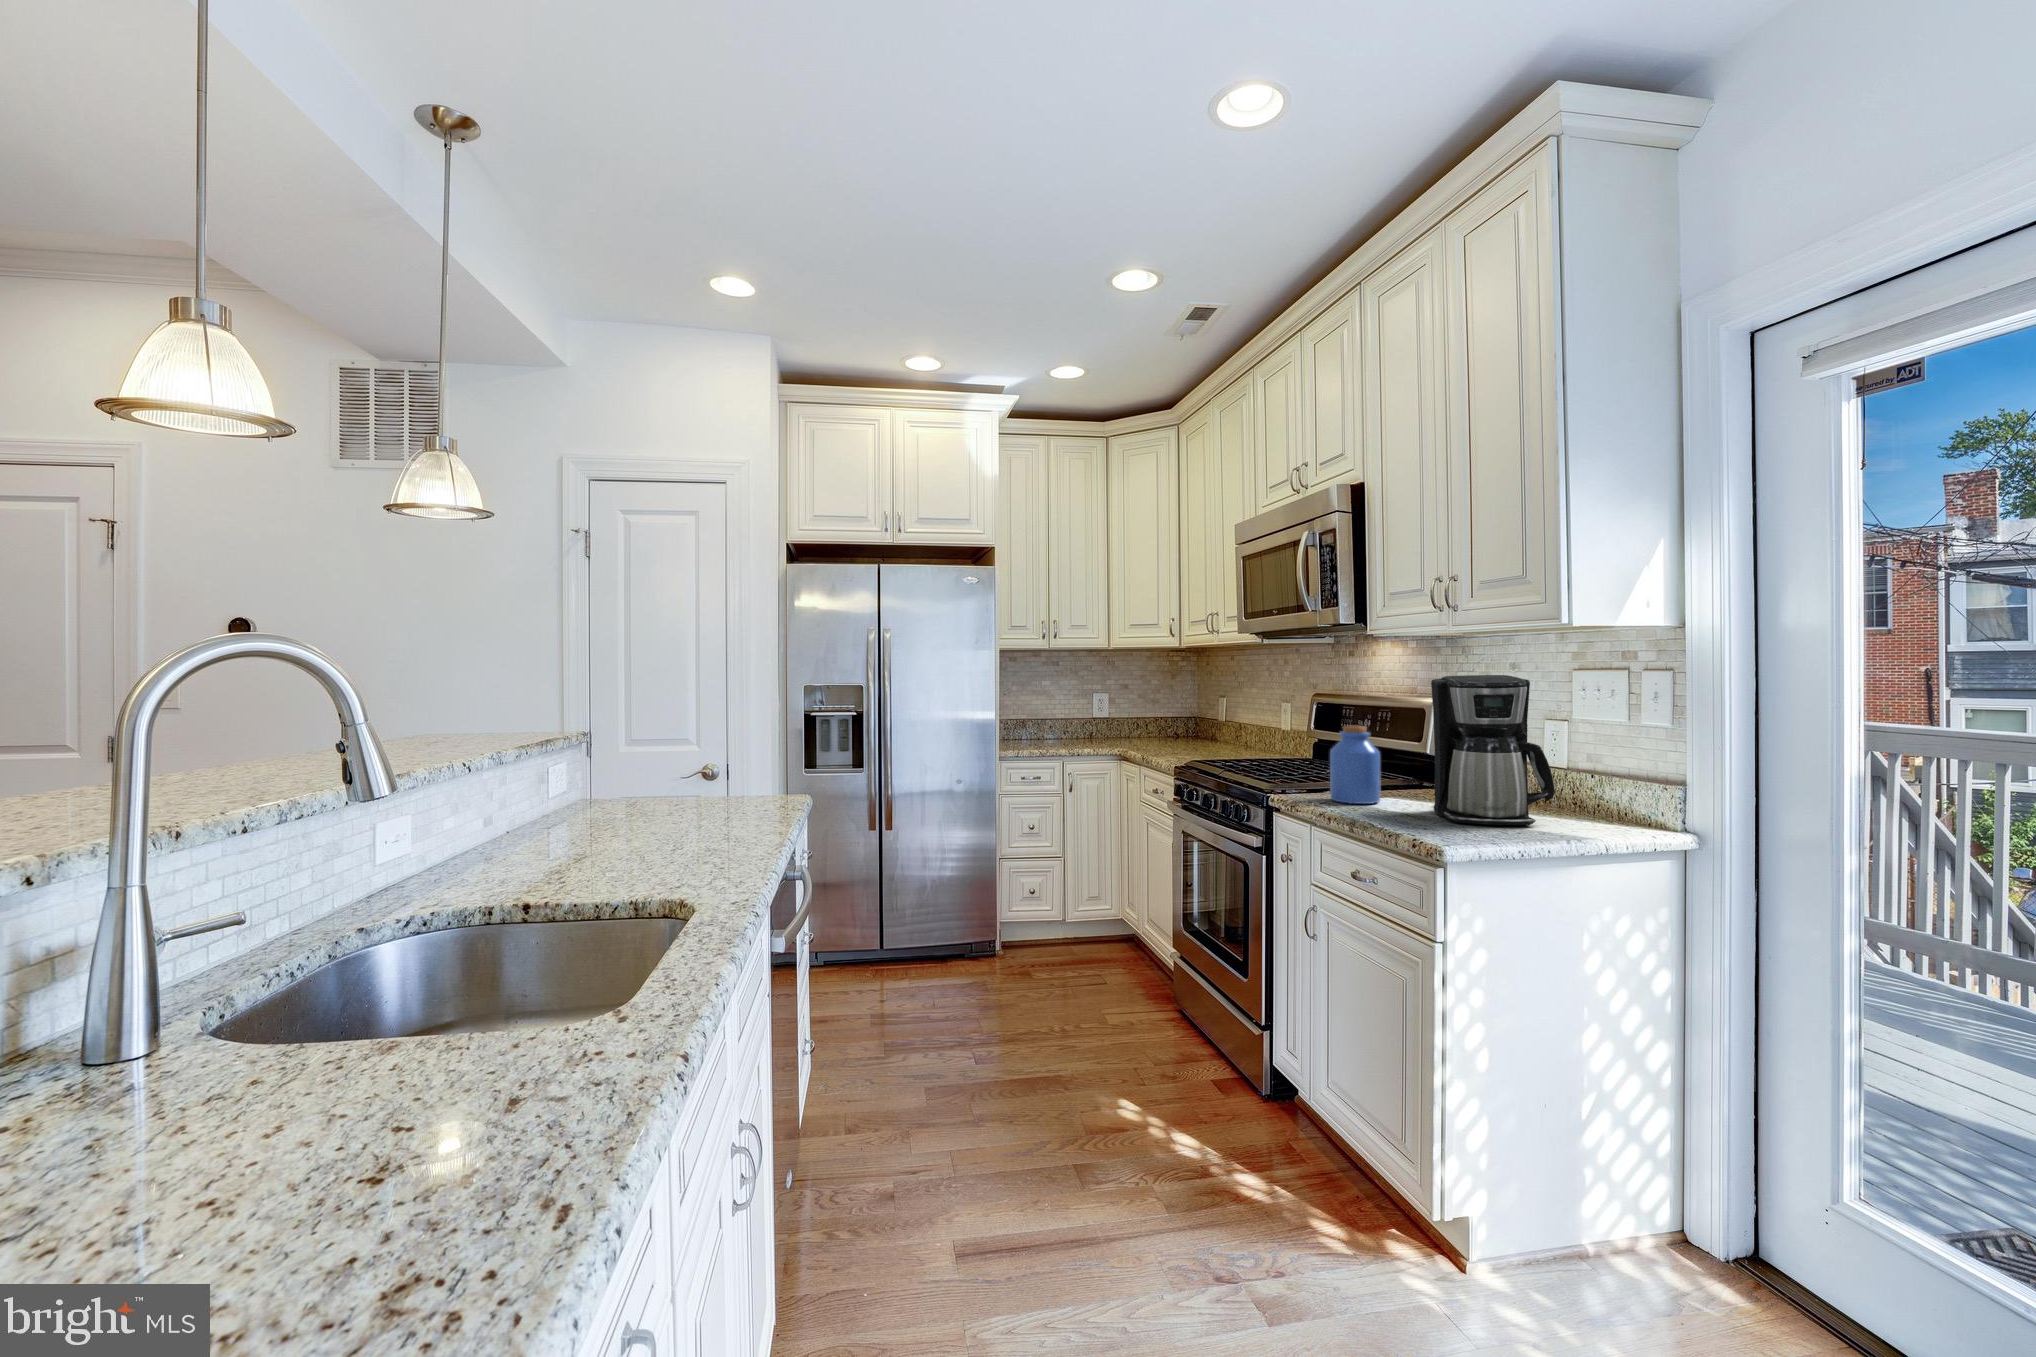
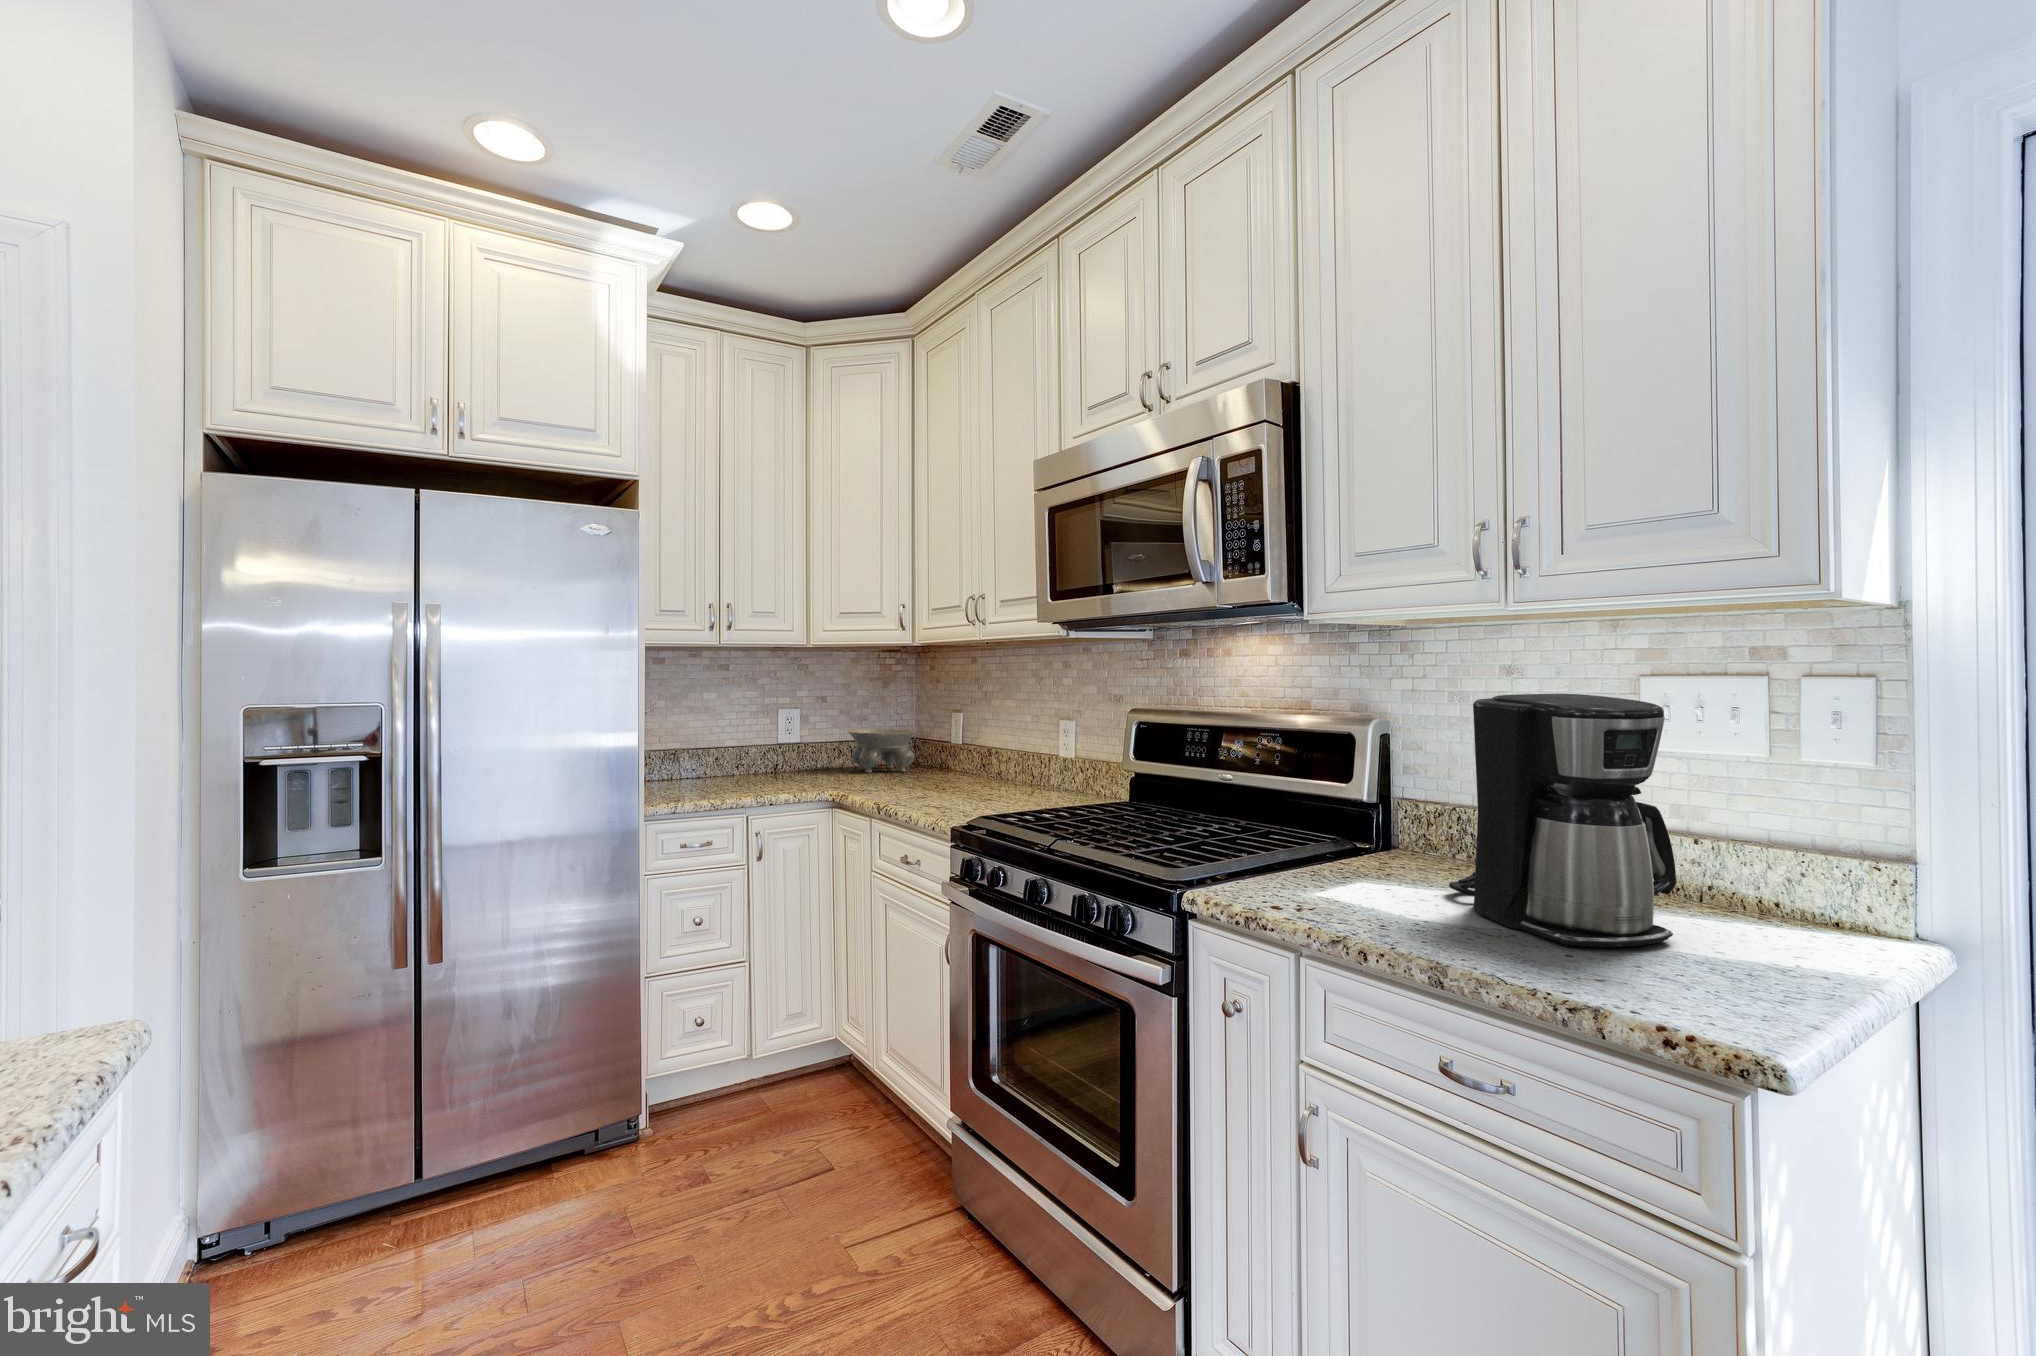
bowl: none [1138,709,1188,740] -> present [848,728,915,772]
jar: present [1330,726,1380,804] -> none [1292,774,1373,906]

